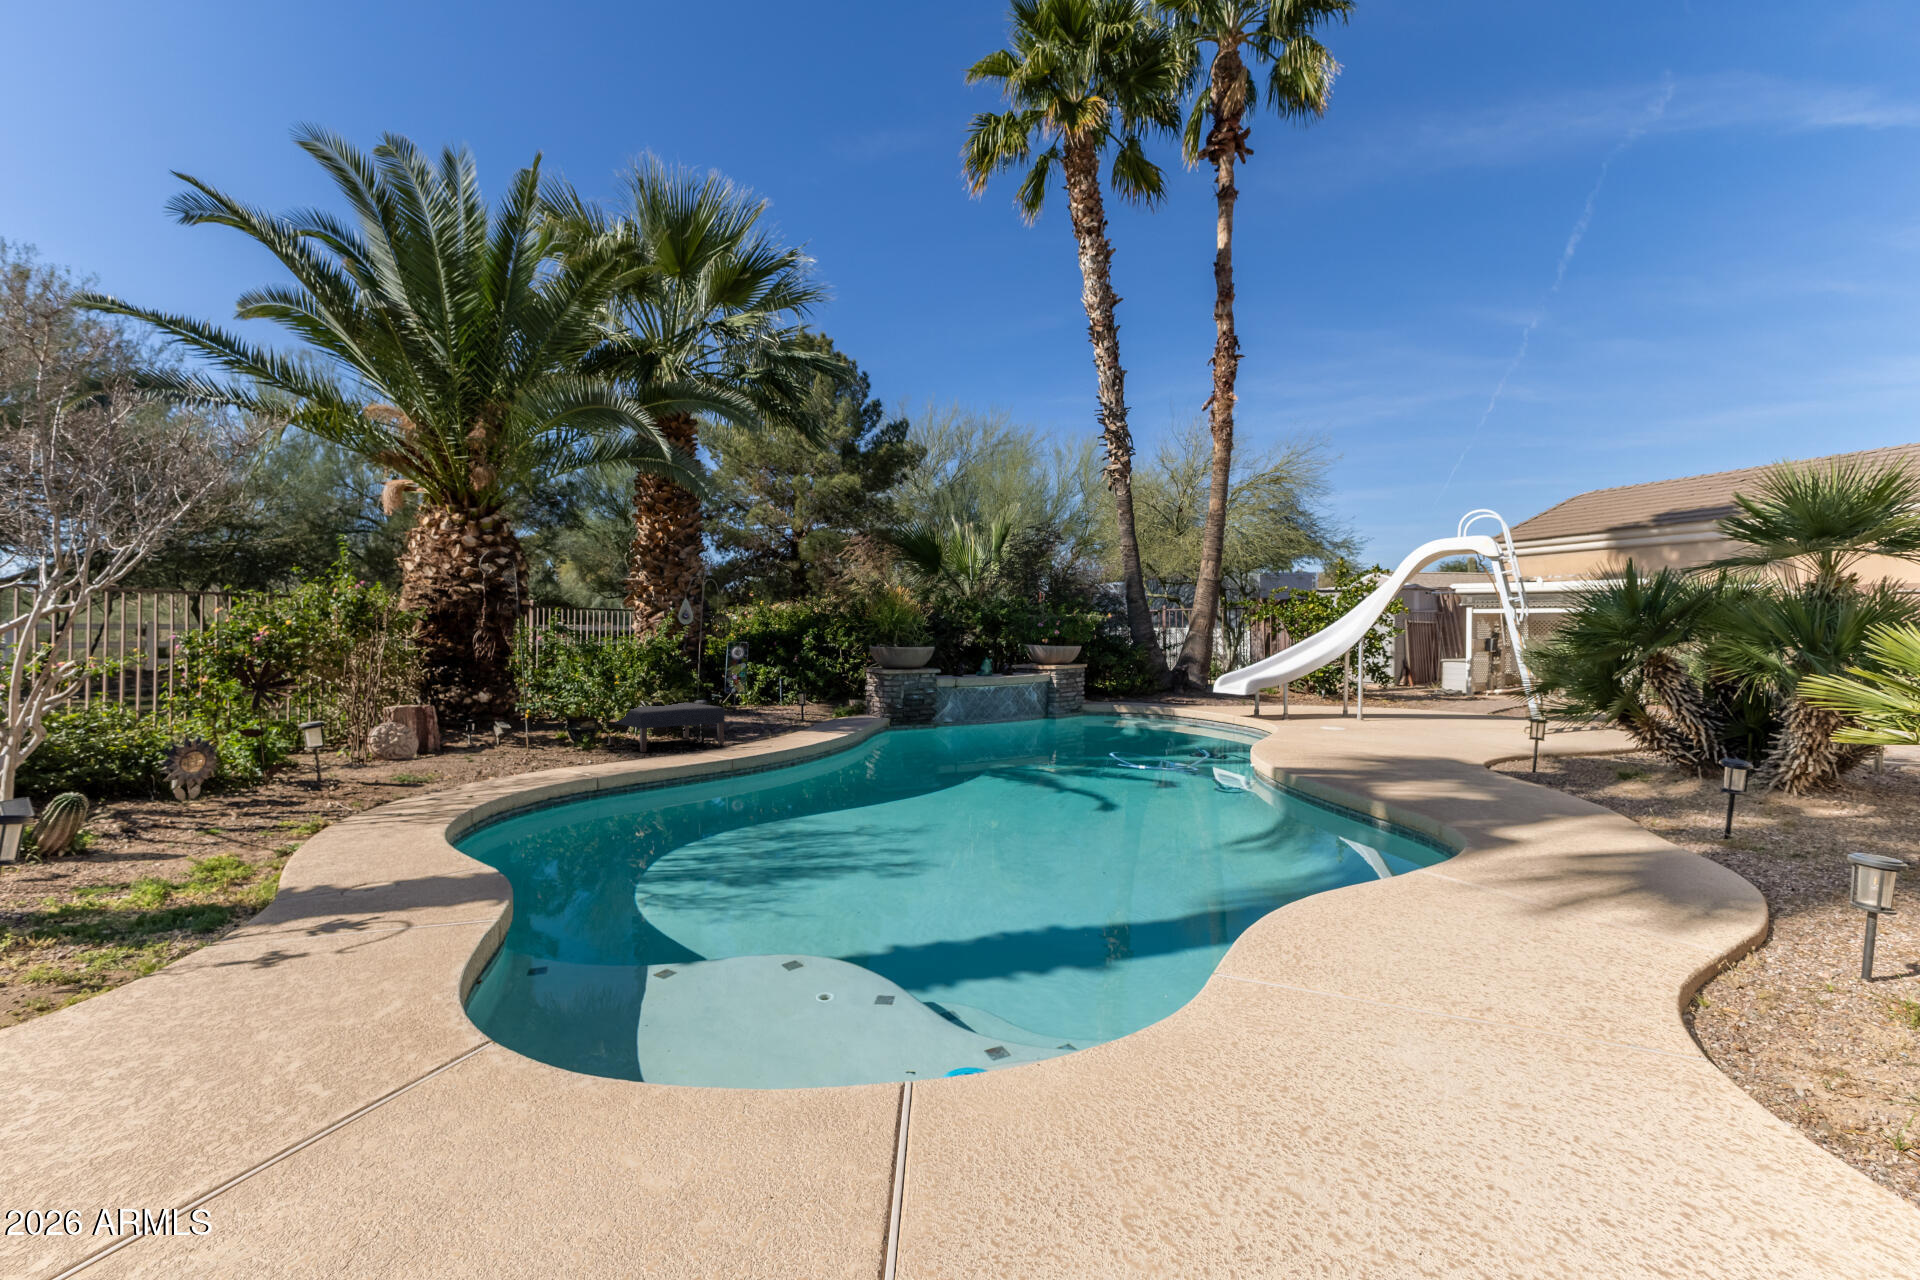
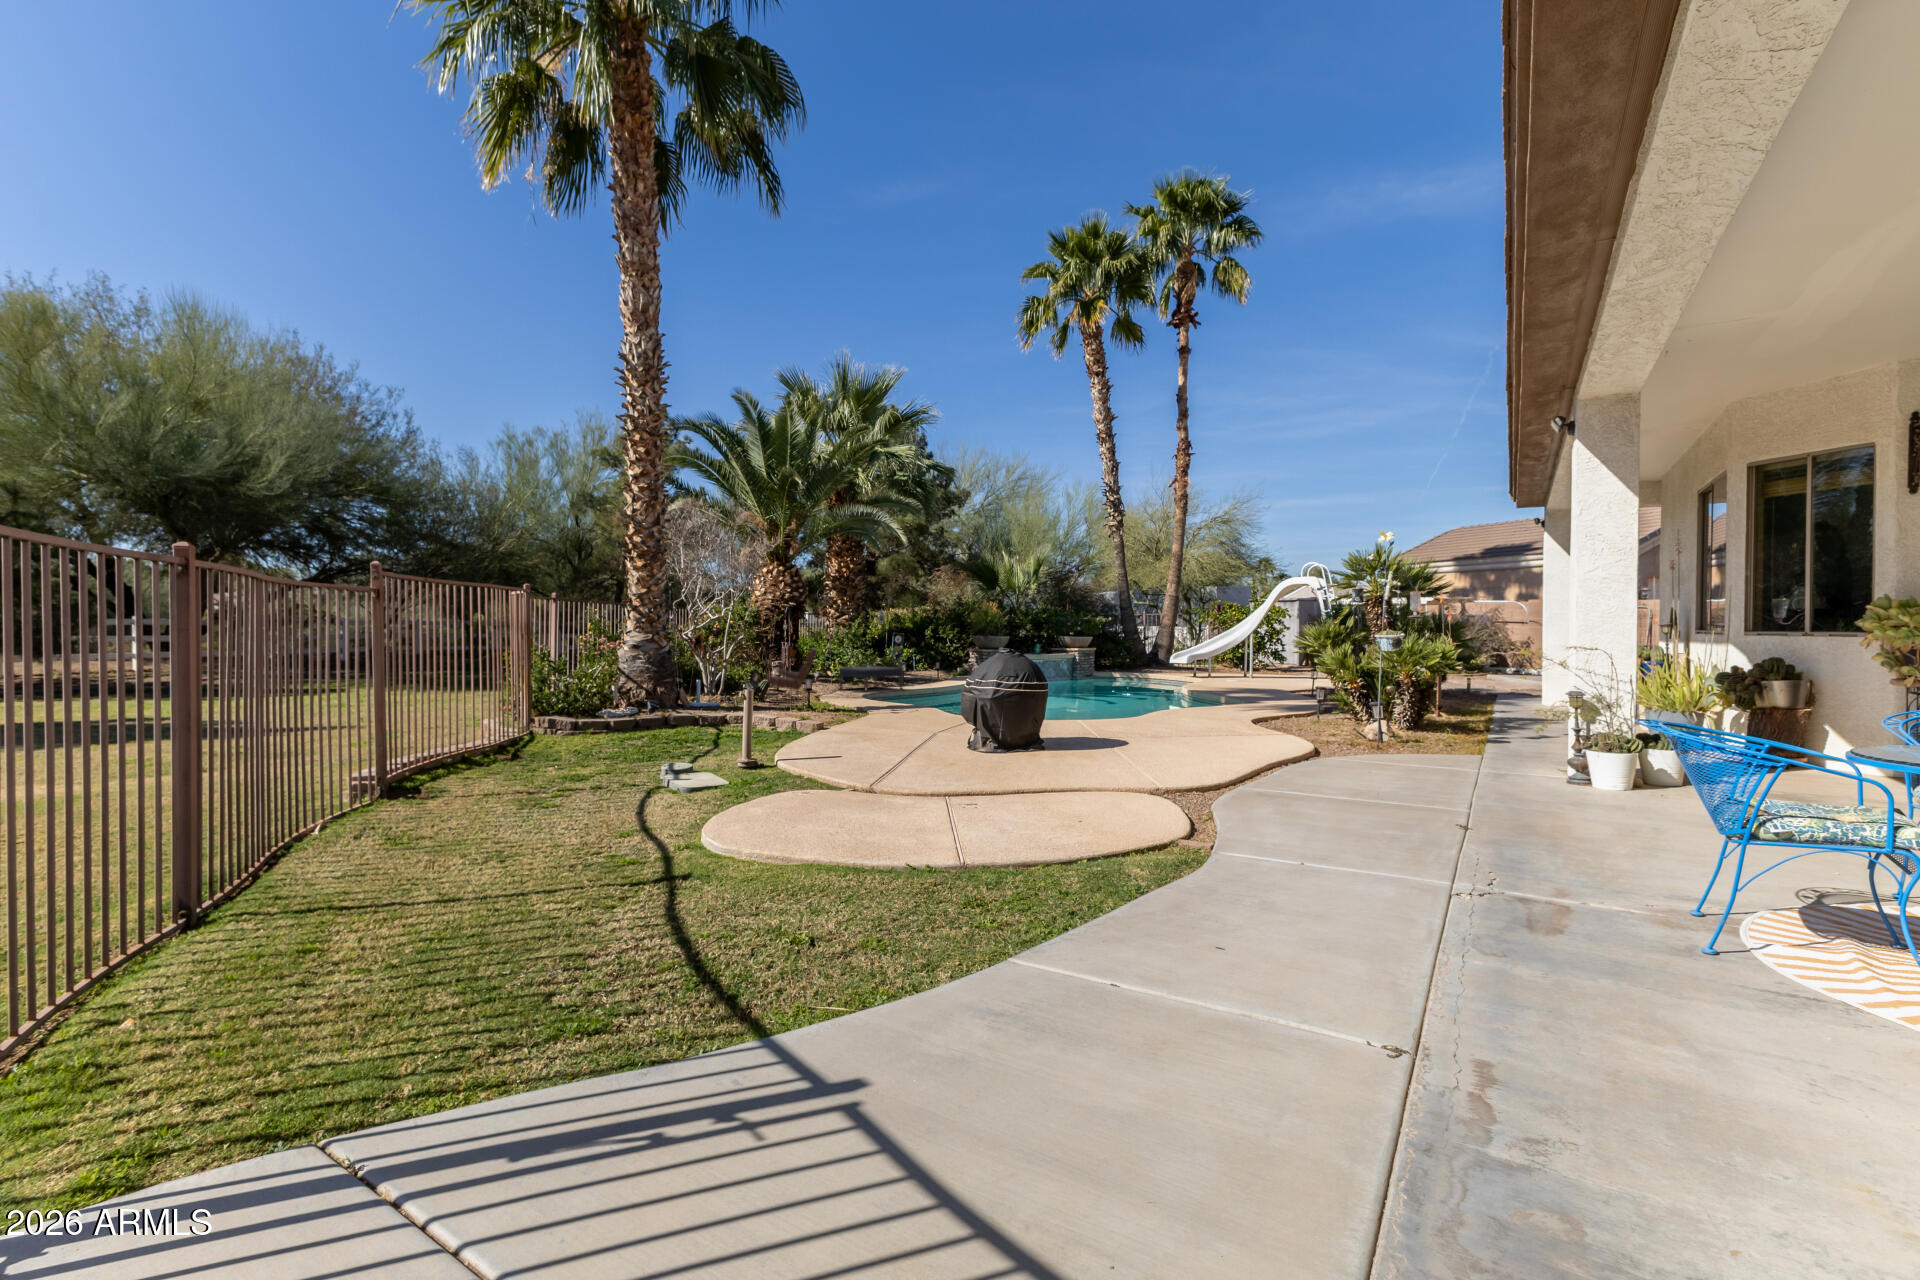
armchair: none [375,676,502,790] -> present [768,648,817,698]

